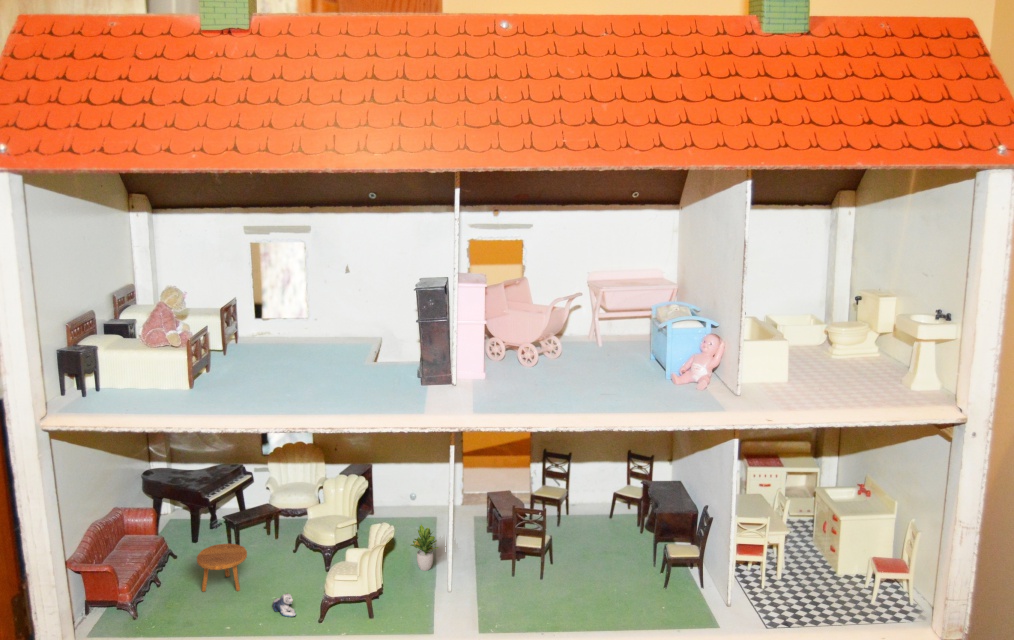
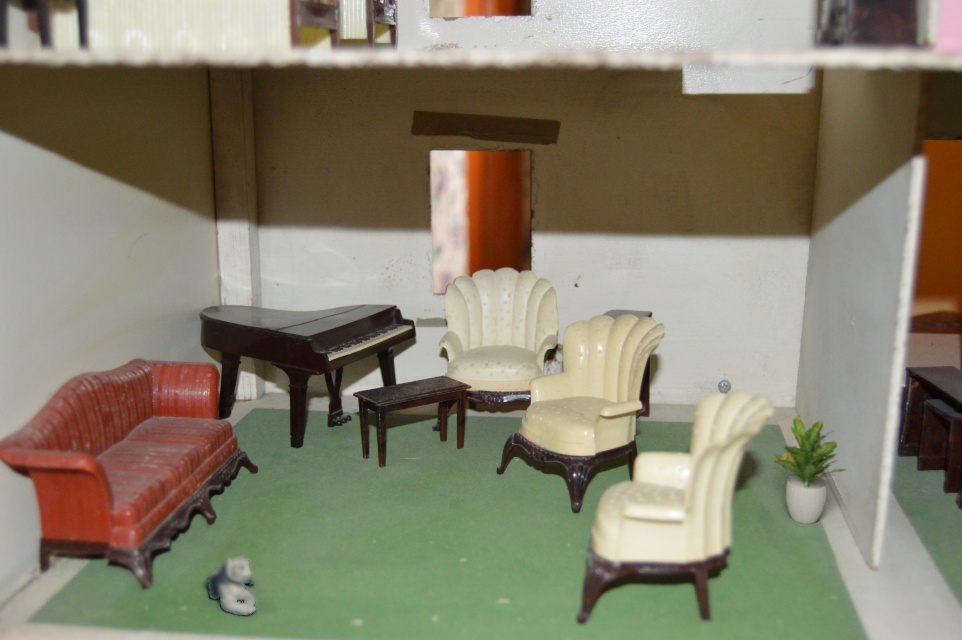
footstool: present [197,544,247,592] -> none [293,438,404,542]
plush toy: present [273,593,296,617] -> present [208,555,256,616]

